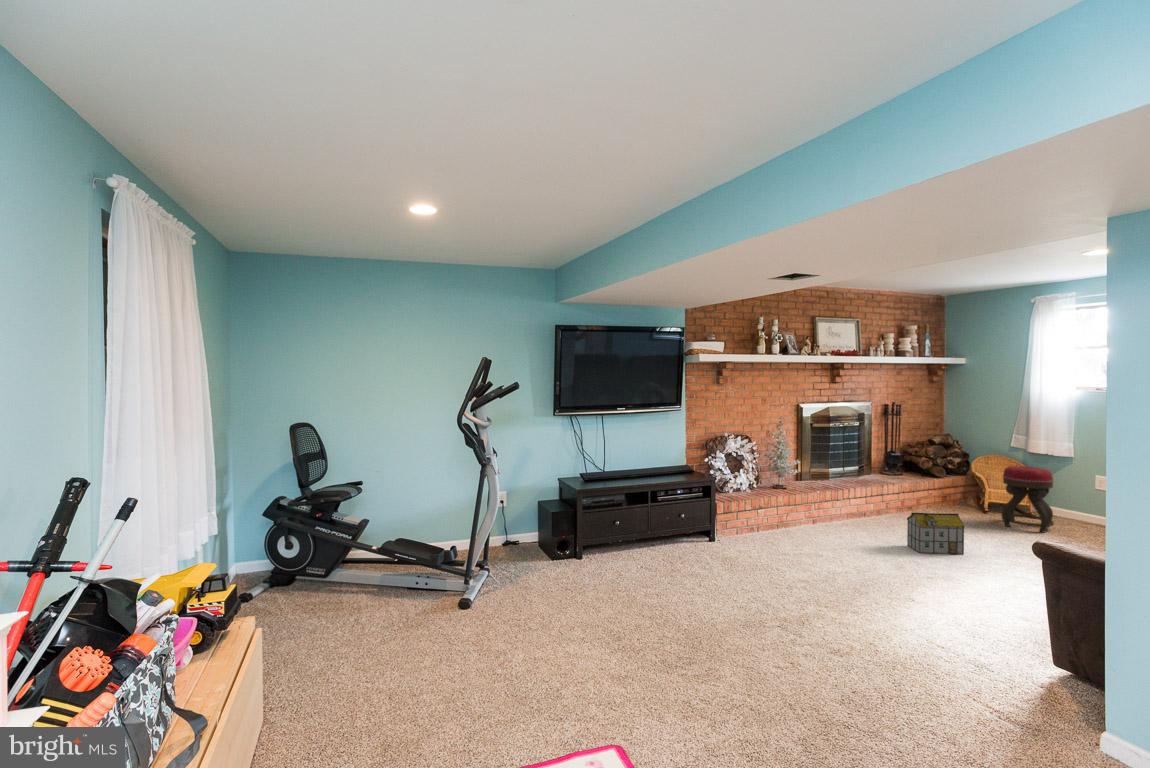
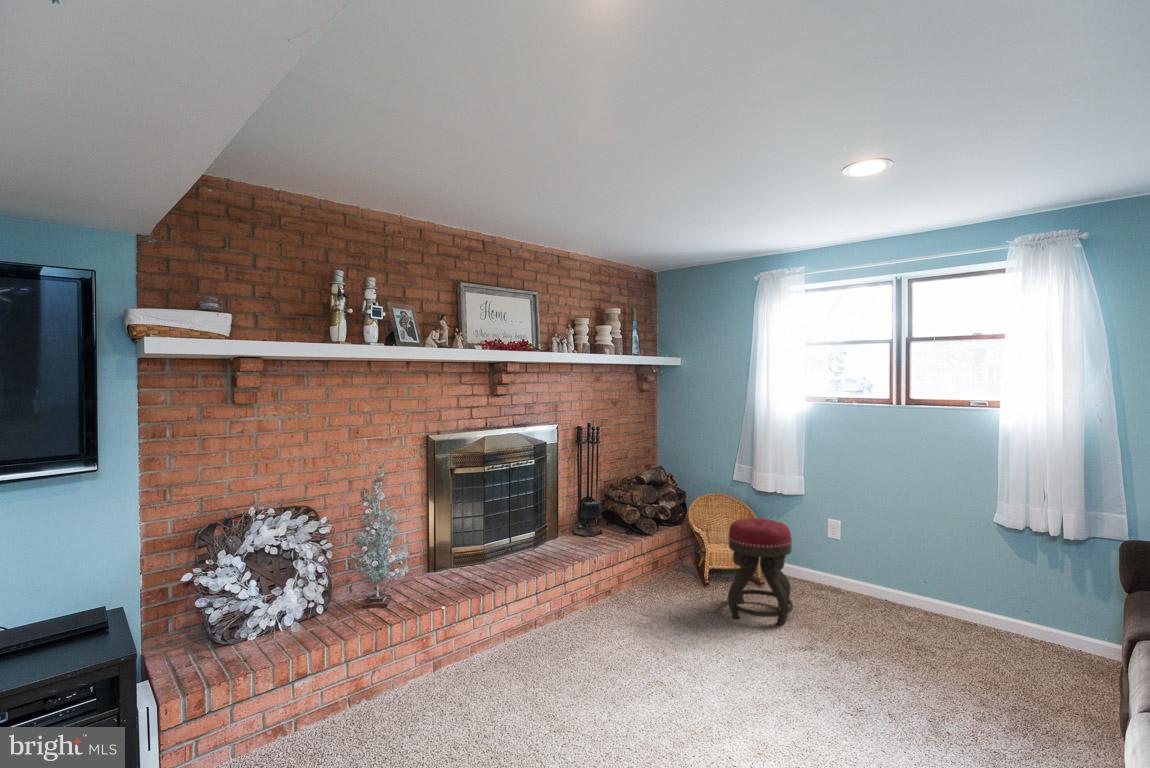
toy house: present [907,513,965,554] -> none [579,645,675,744]

